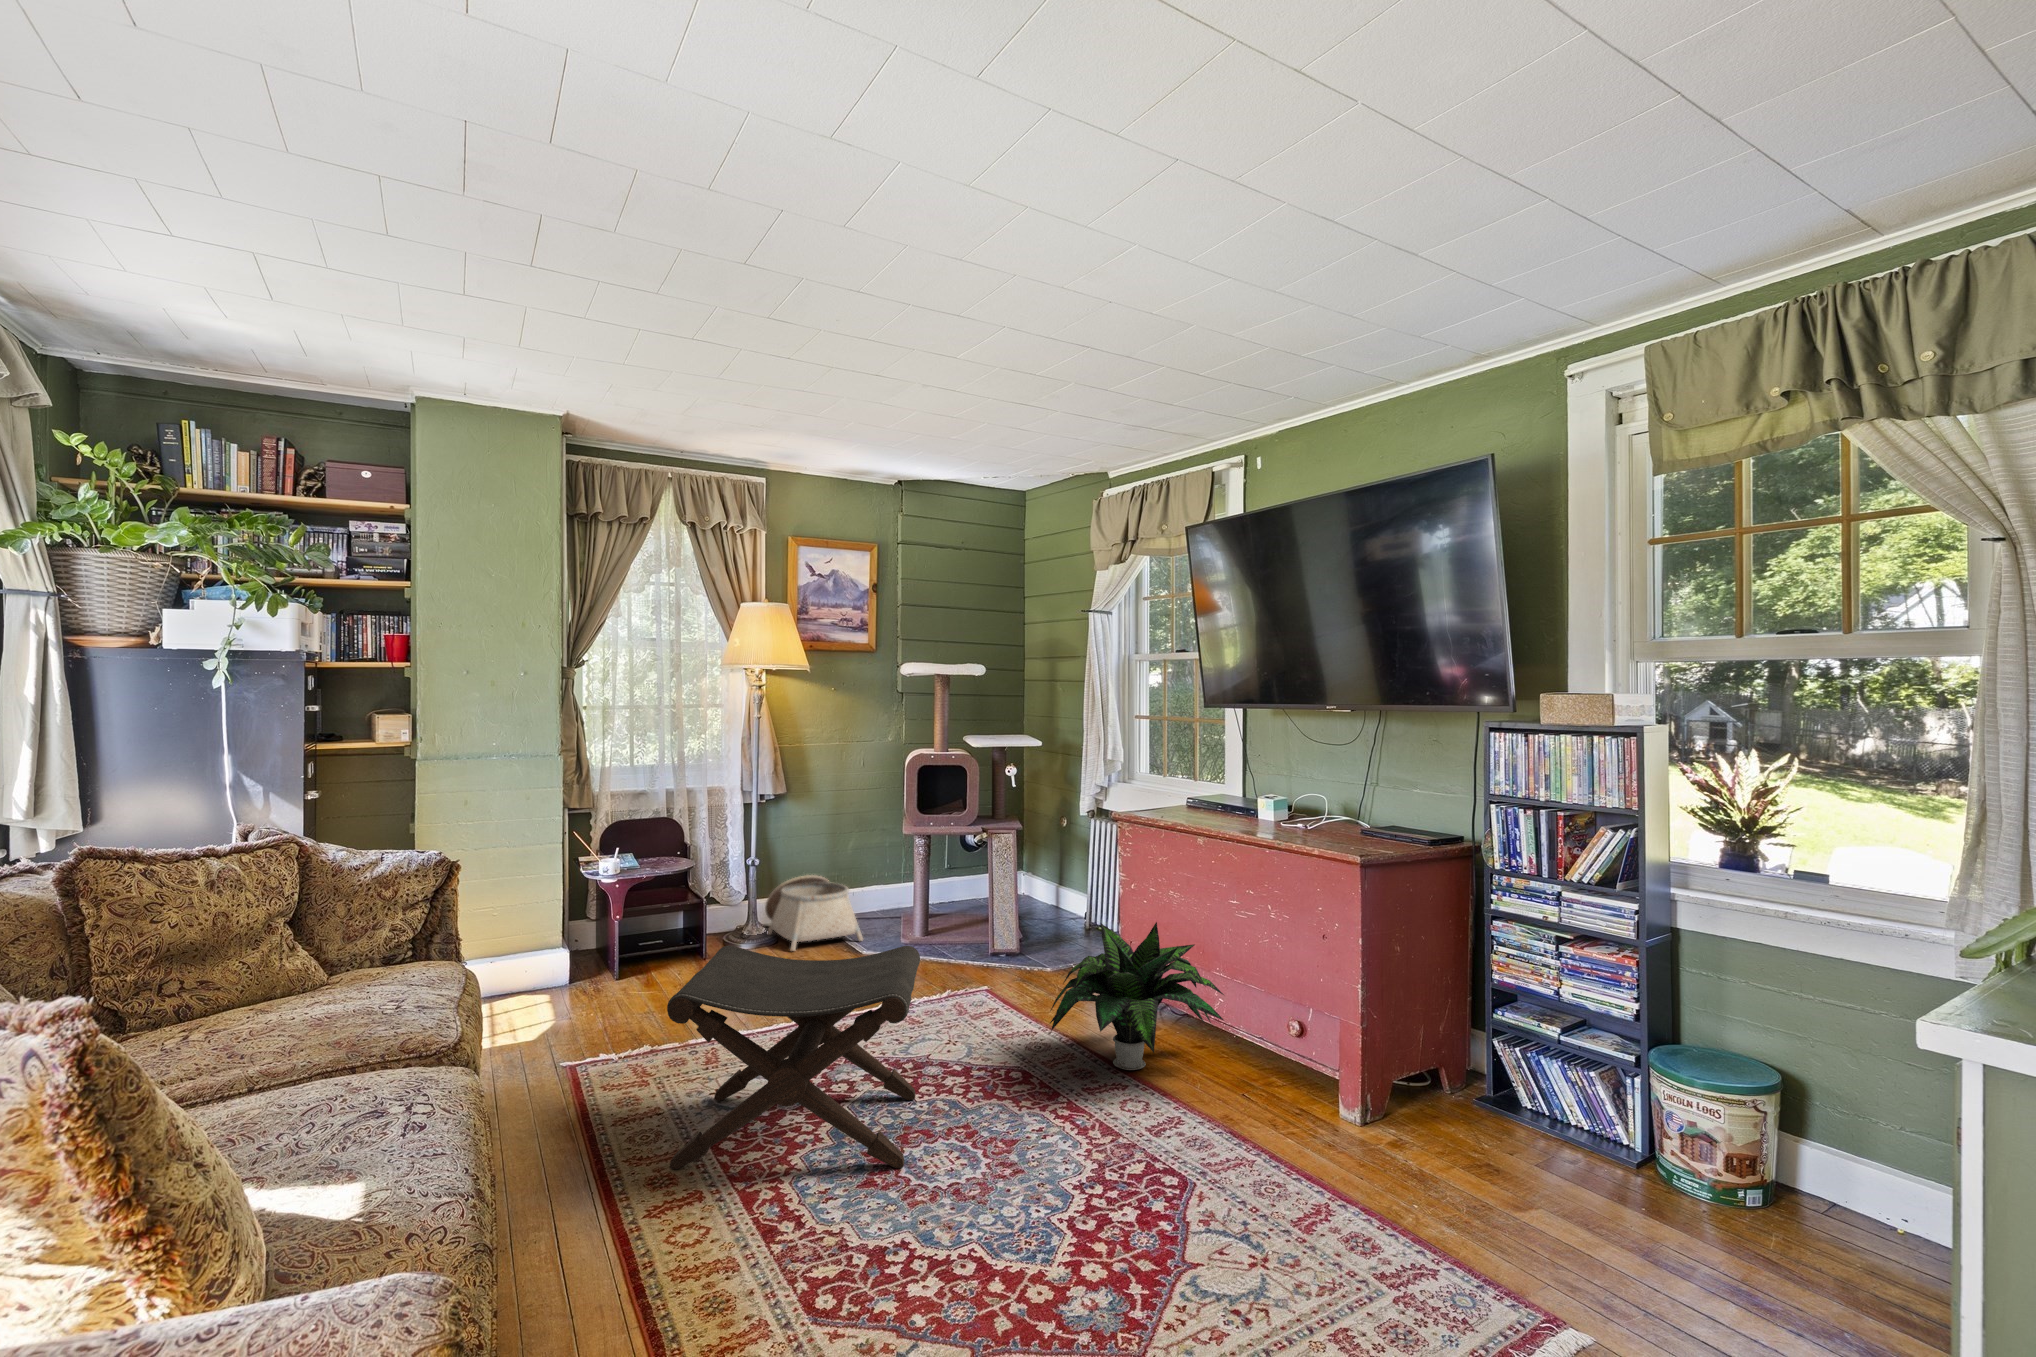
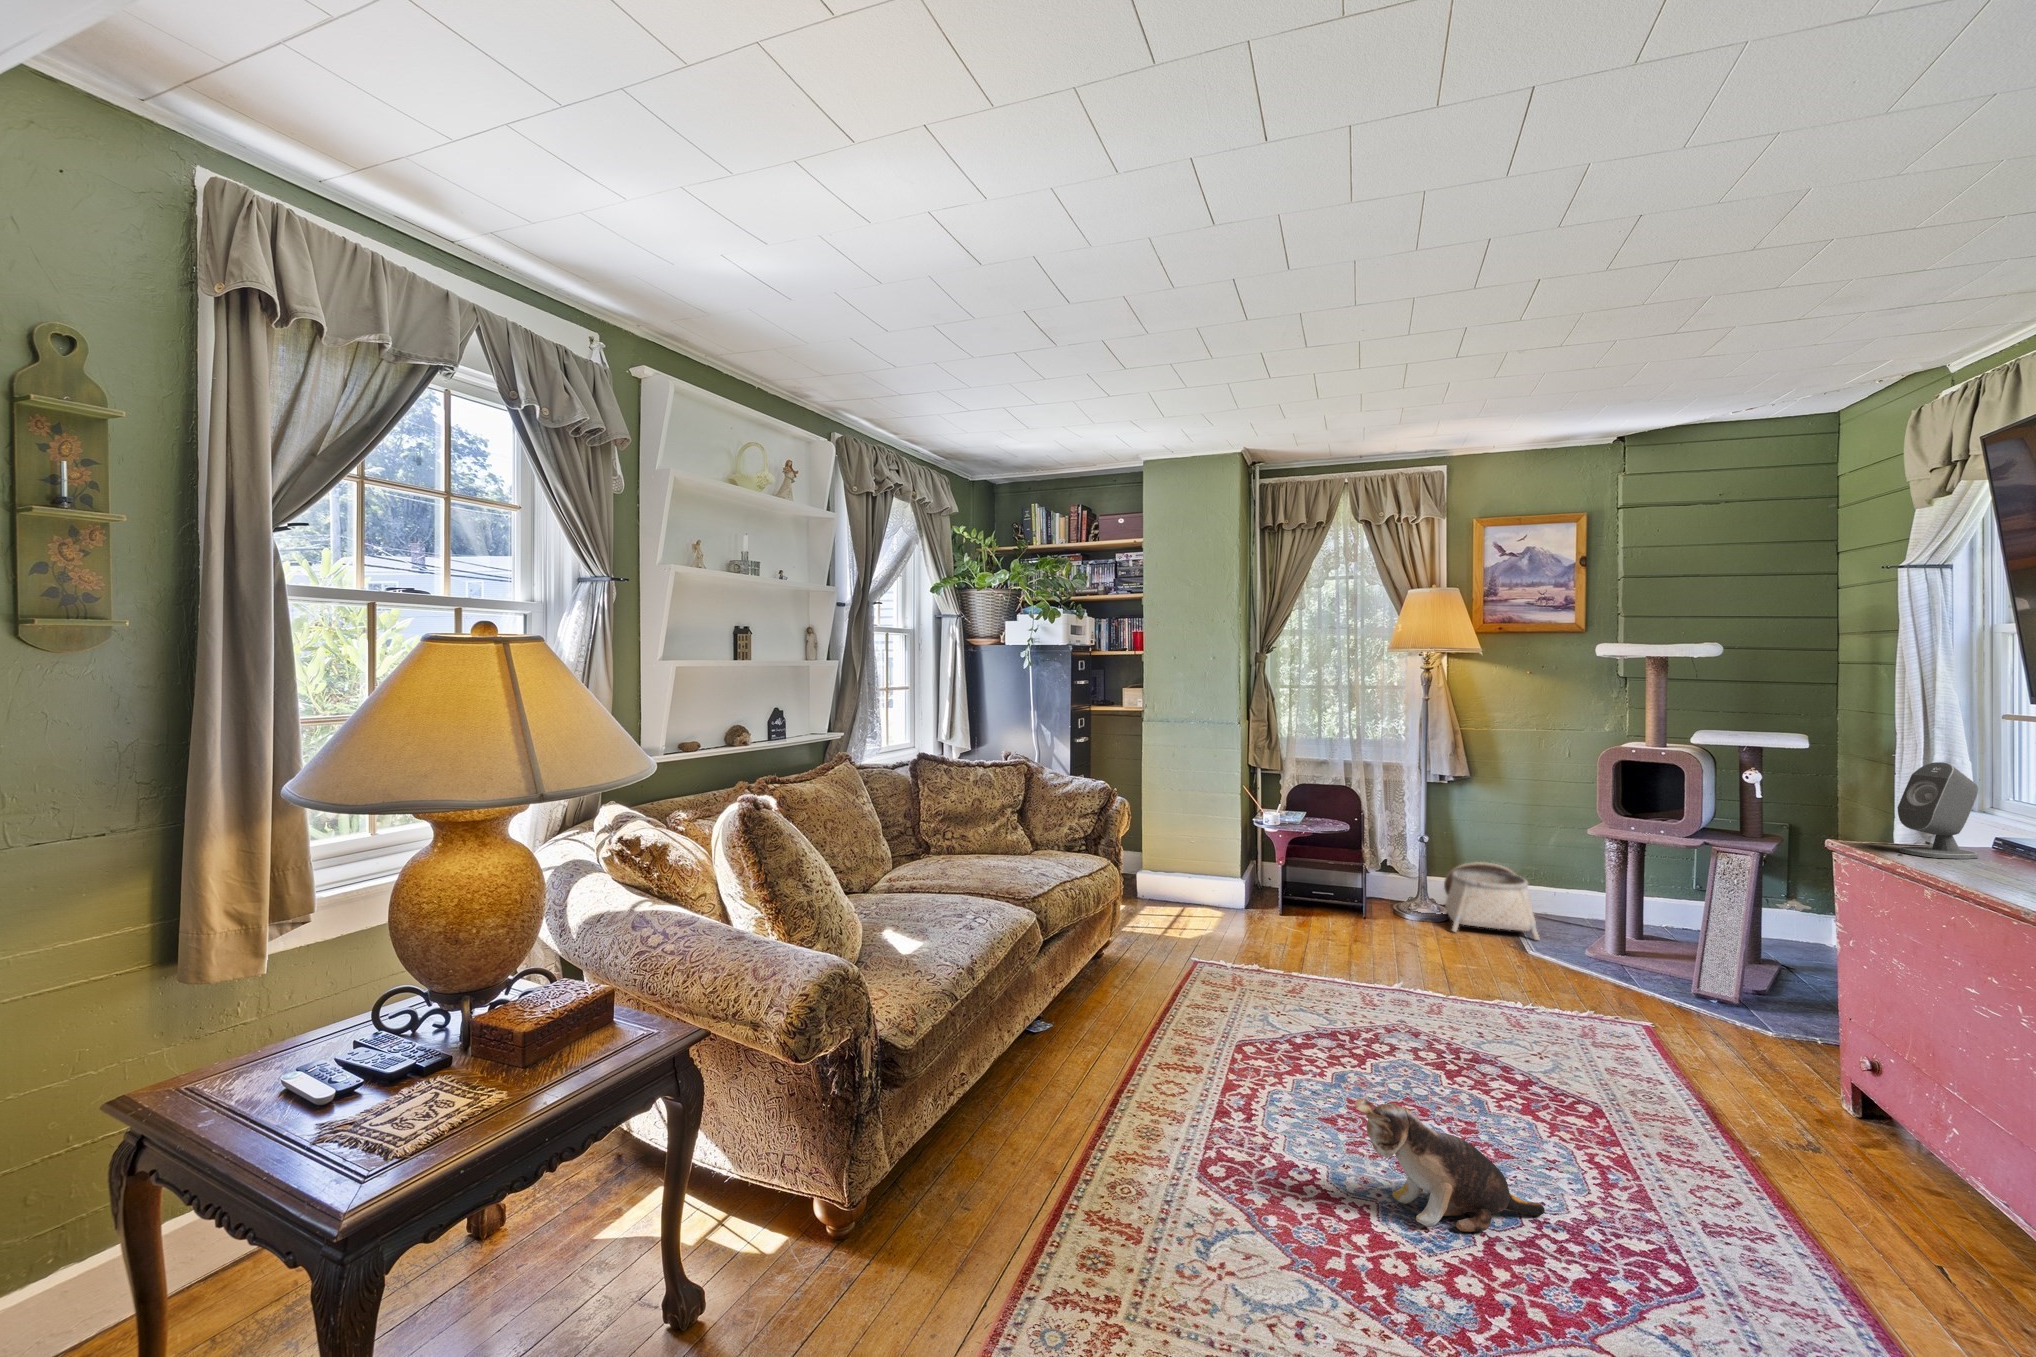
speaker: none [1171,755,1206,822] -> present [1897,762,1979,859]
potted plant: present [1050,922,1224,1070] -> none [1619,964,1933,1159]
footstool: present [667,946,920,1169] -> none [1194,889,1455,1122]
plush toy: none [960,1135,1080,1243] -> present [1355,1098,1545,1232]

